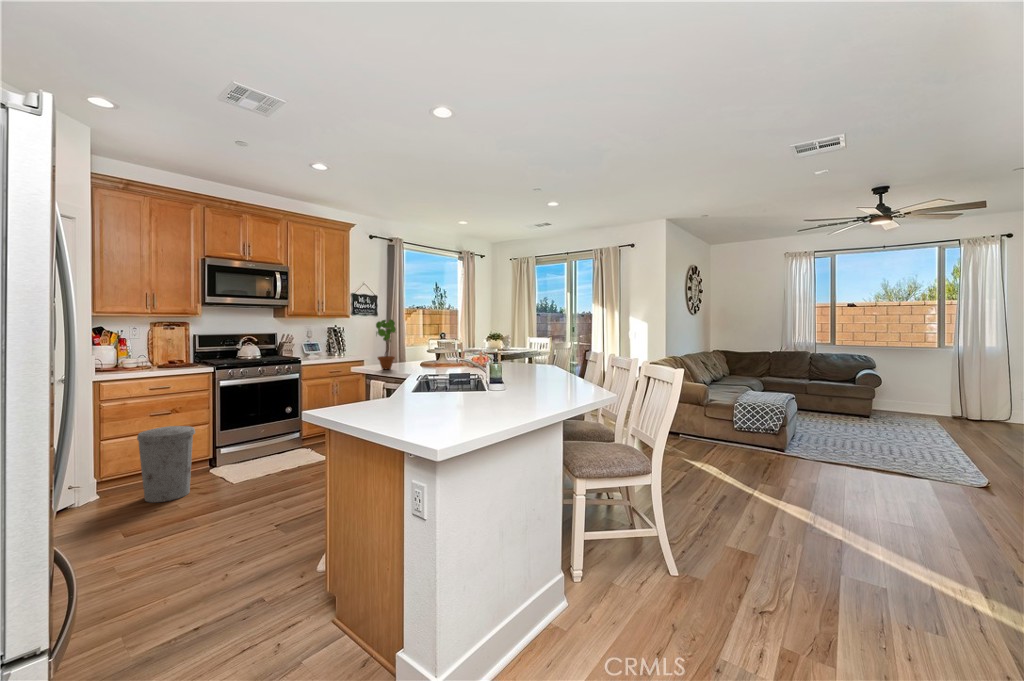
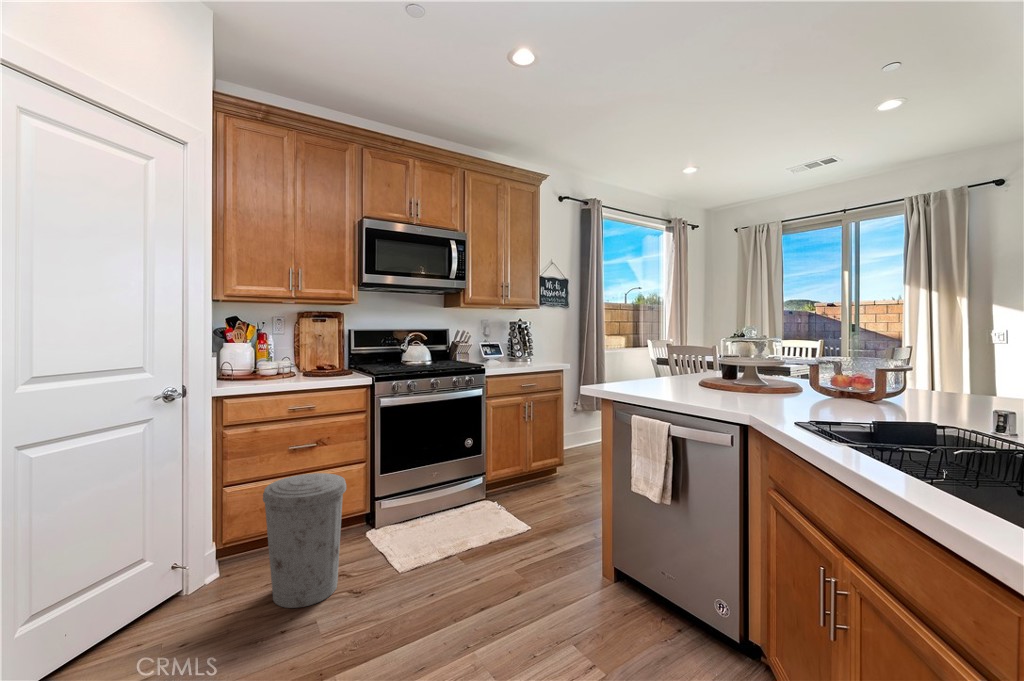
potted plant: present [376,319,396,369] -> none [643,298,685,394]

